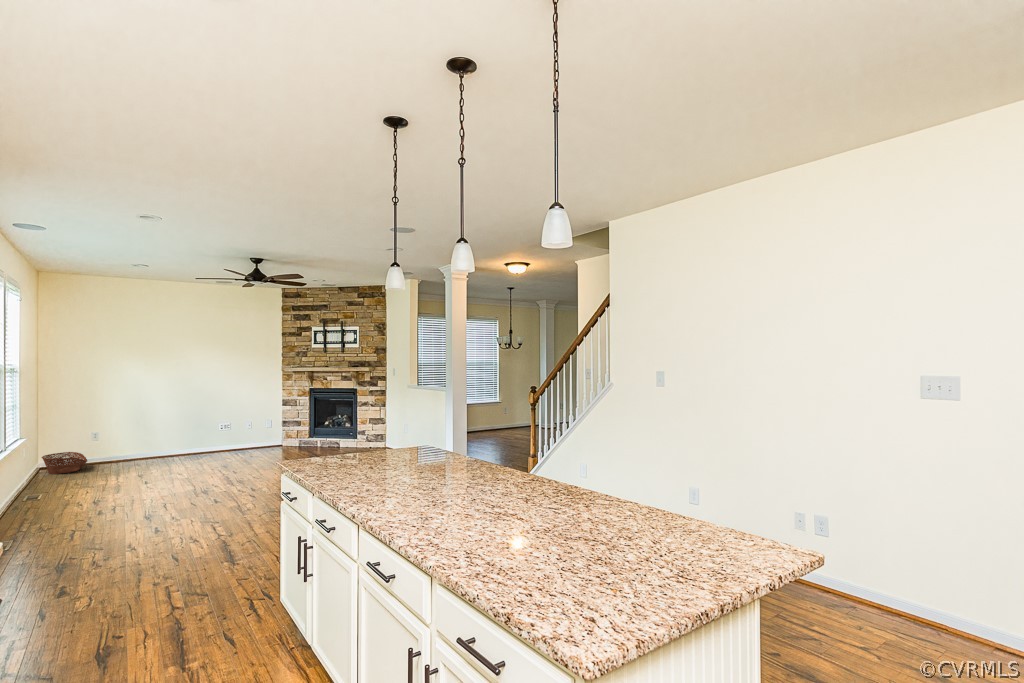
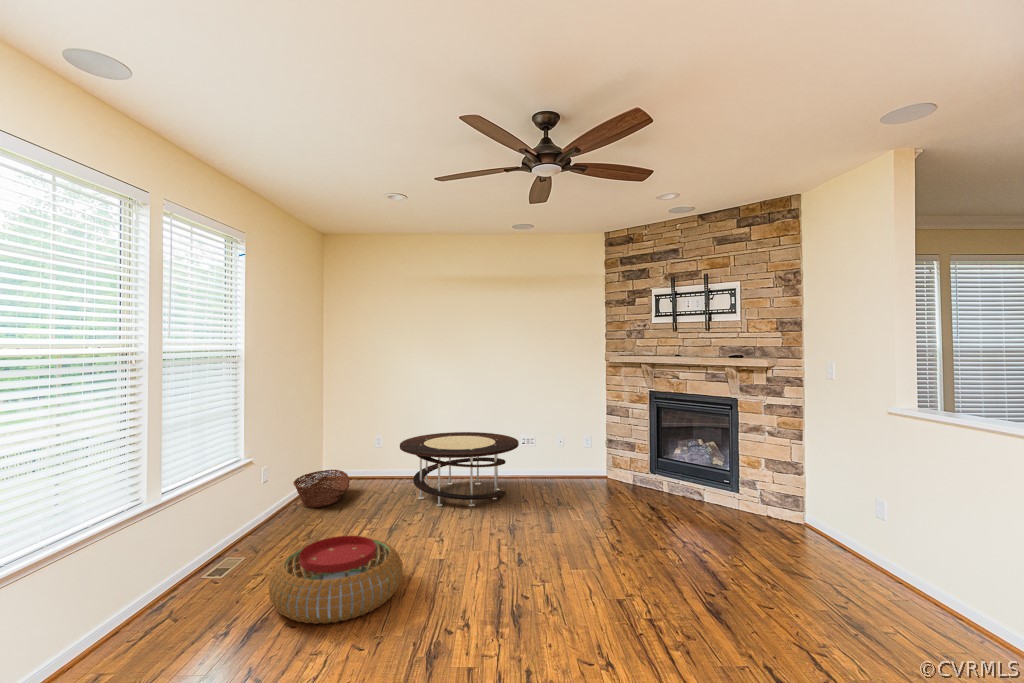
coffee table: none [131,421,222,464] -> present [400,432,519,506]
pouf: none [93,461,173,494] -> present [269,536,403,624]

